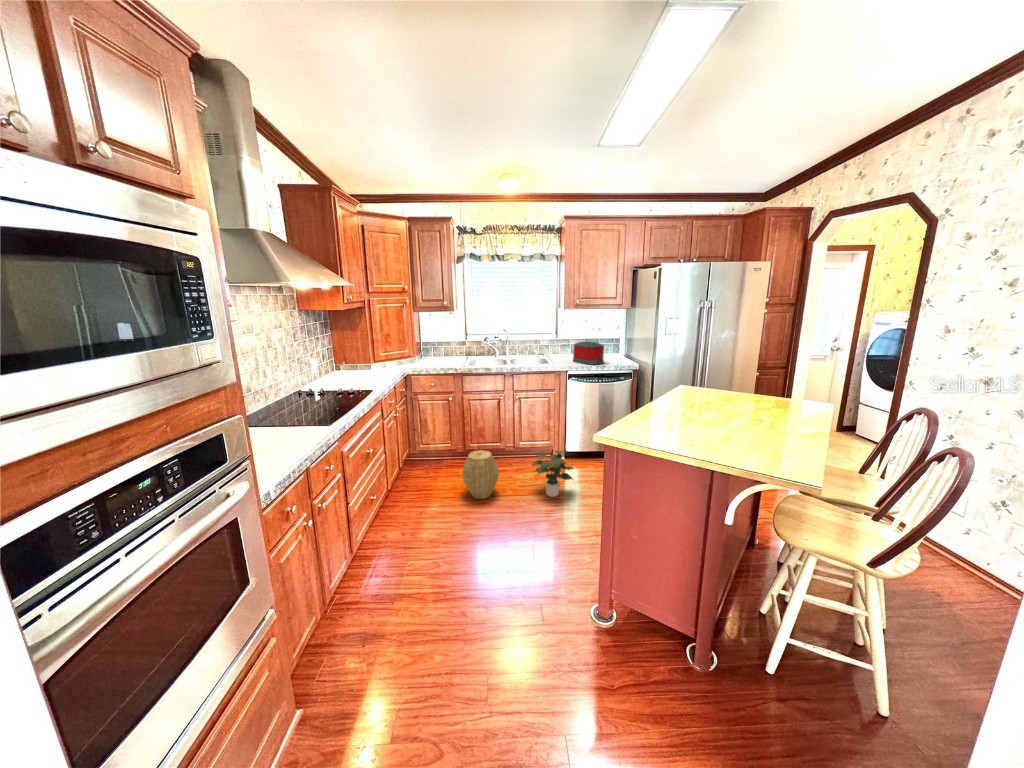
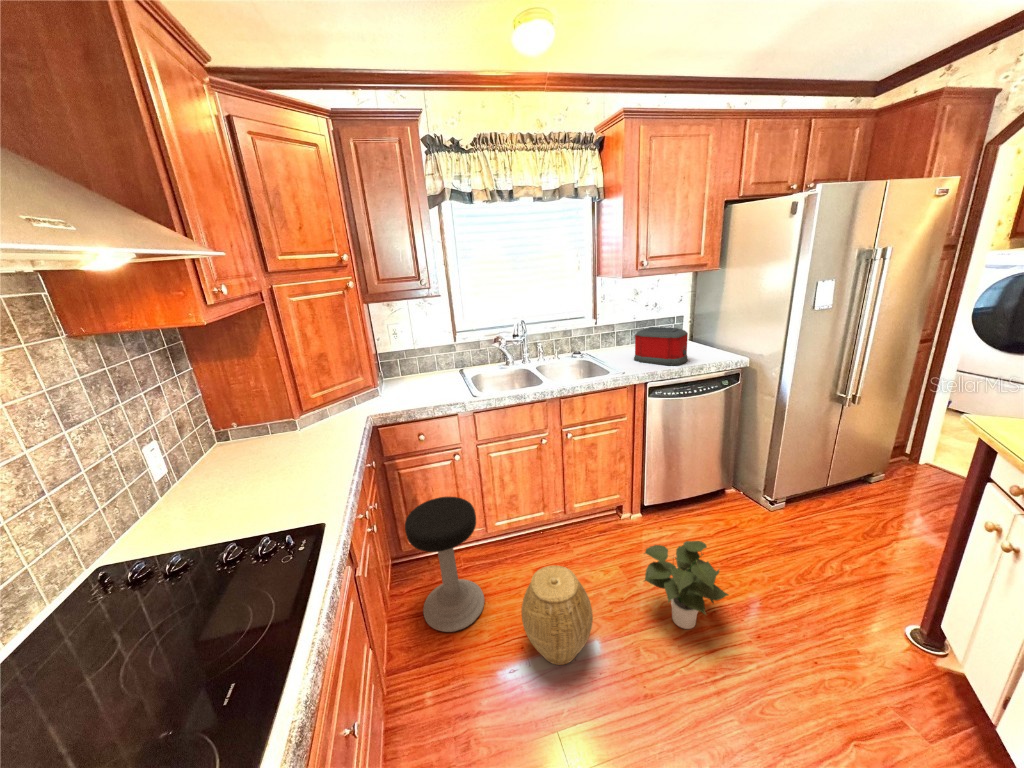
stool: none [414,416,453,483] -> present [405,497,484,632]

